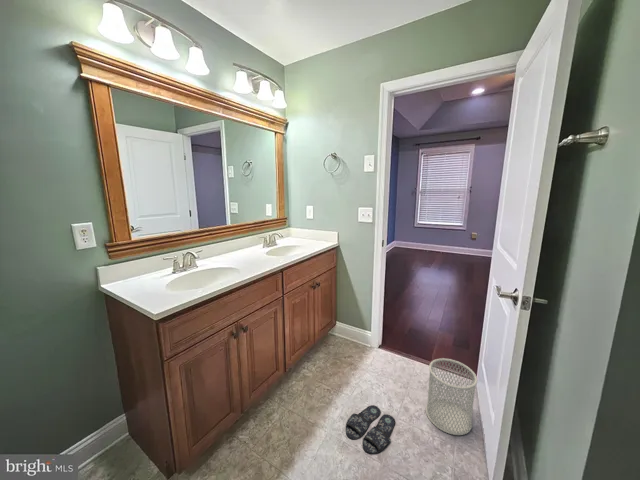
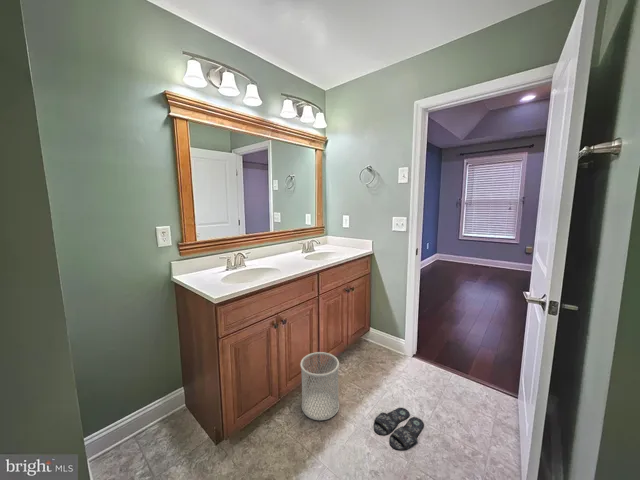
wastebasket: present [426,358,477,435] -> present [300,352,339,420]

